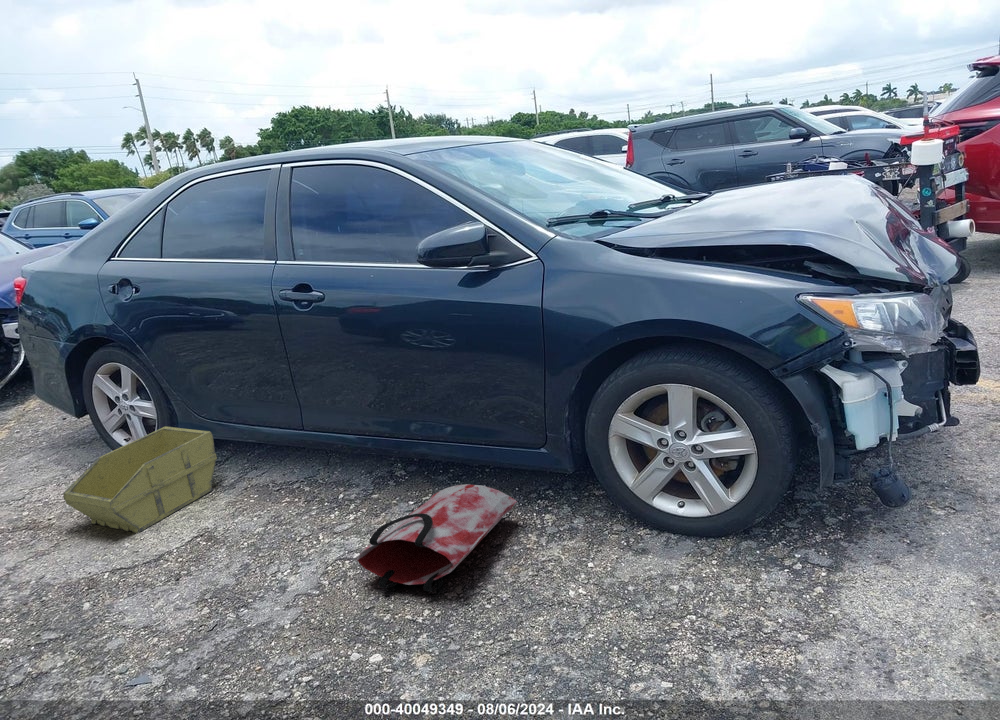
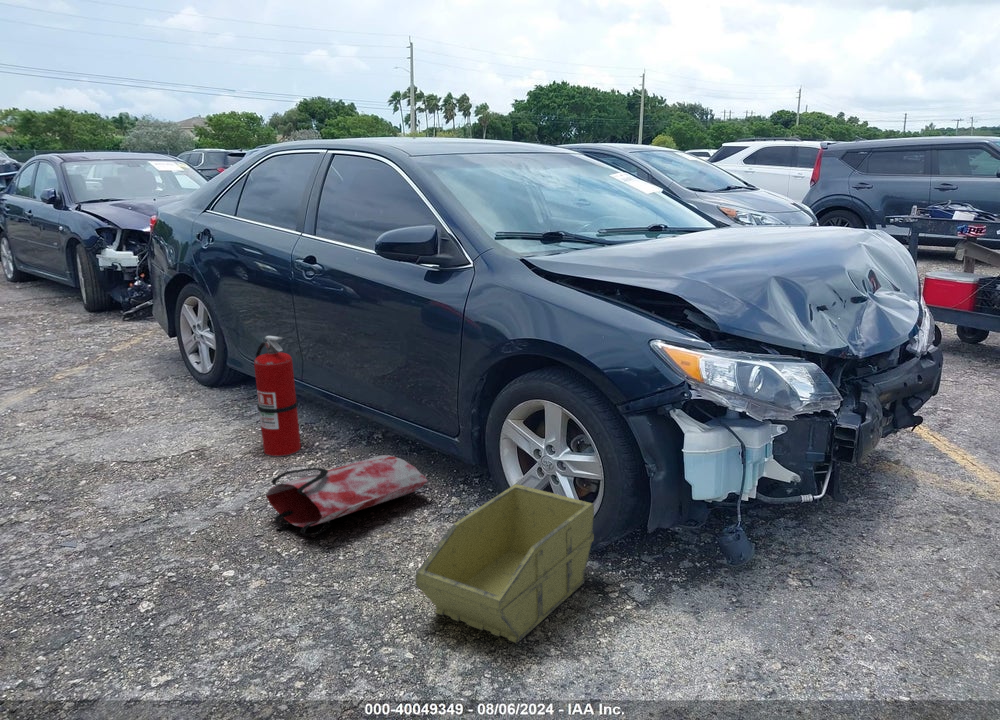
fire extinguisher: none [253,383,323,520] -> present [254,336,301,457]
storage bin: present [63,426,217,533] -> present [415,484,594,643]

